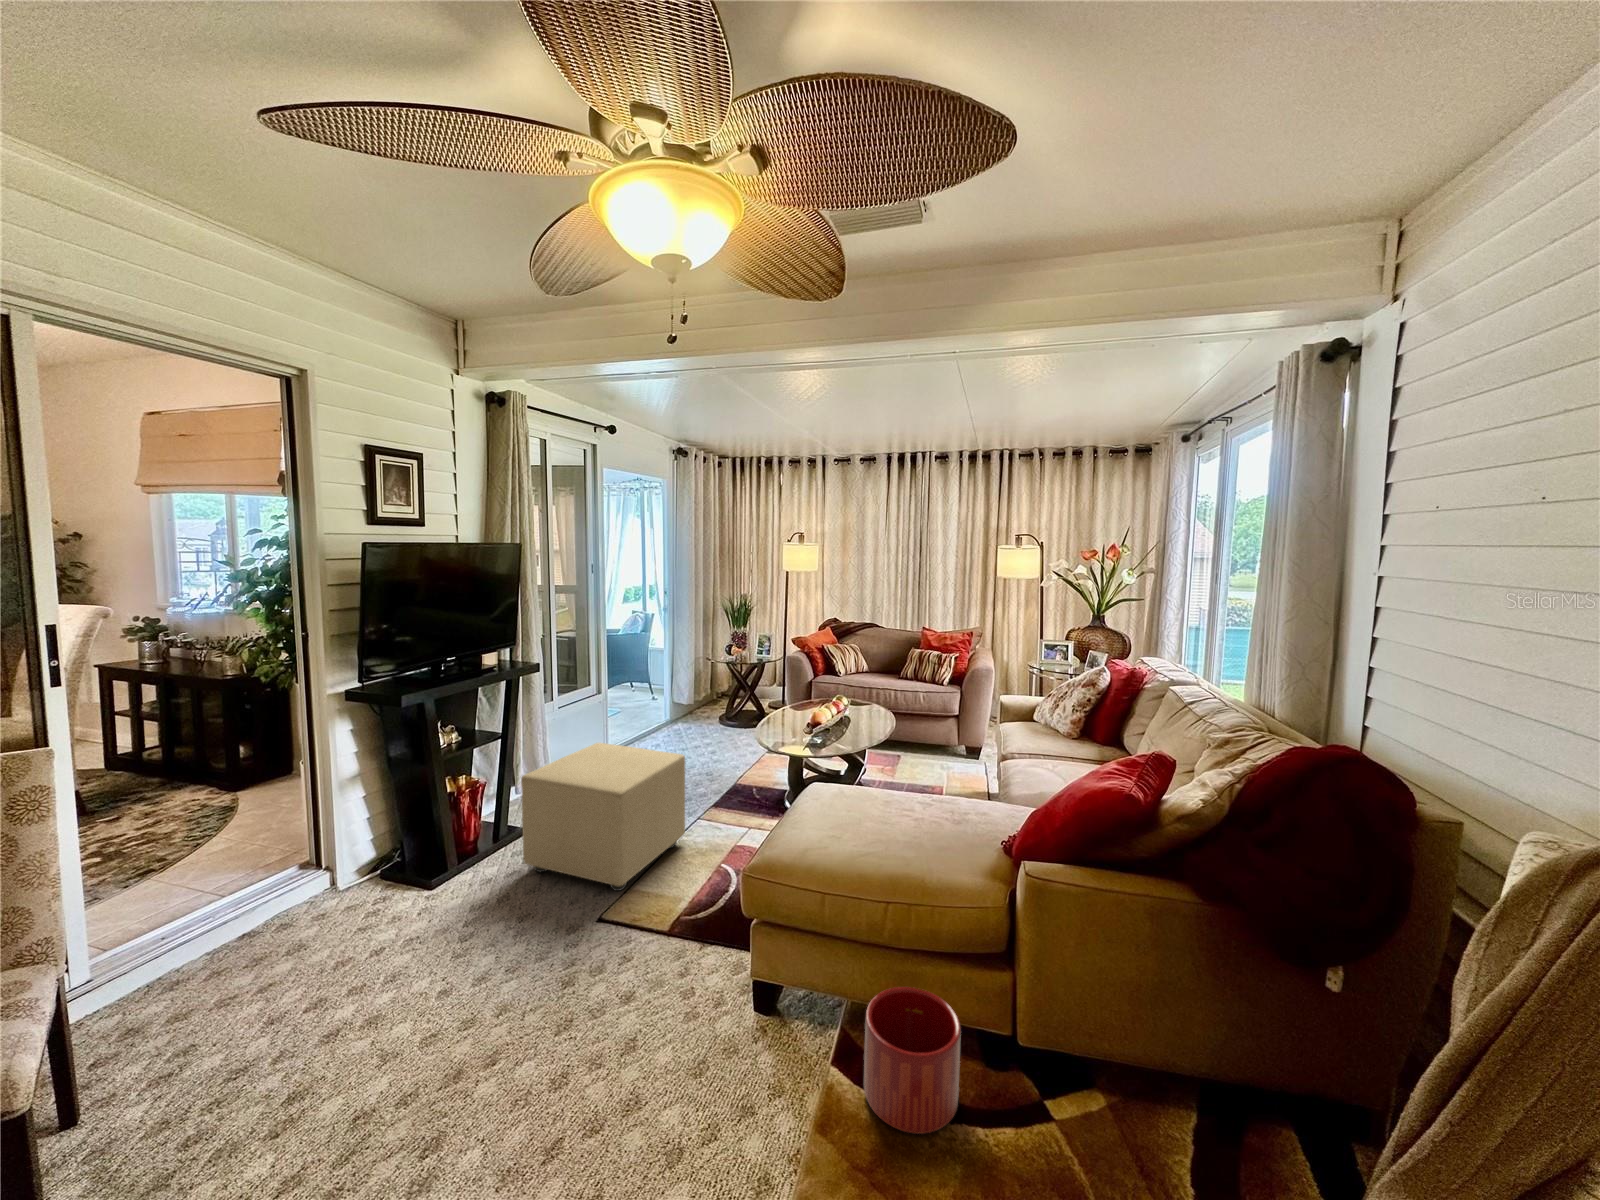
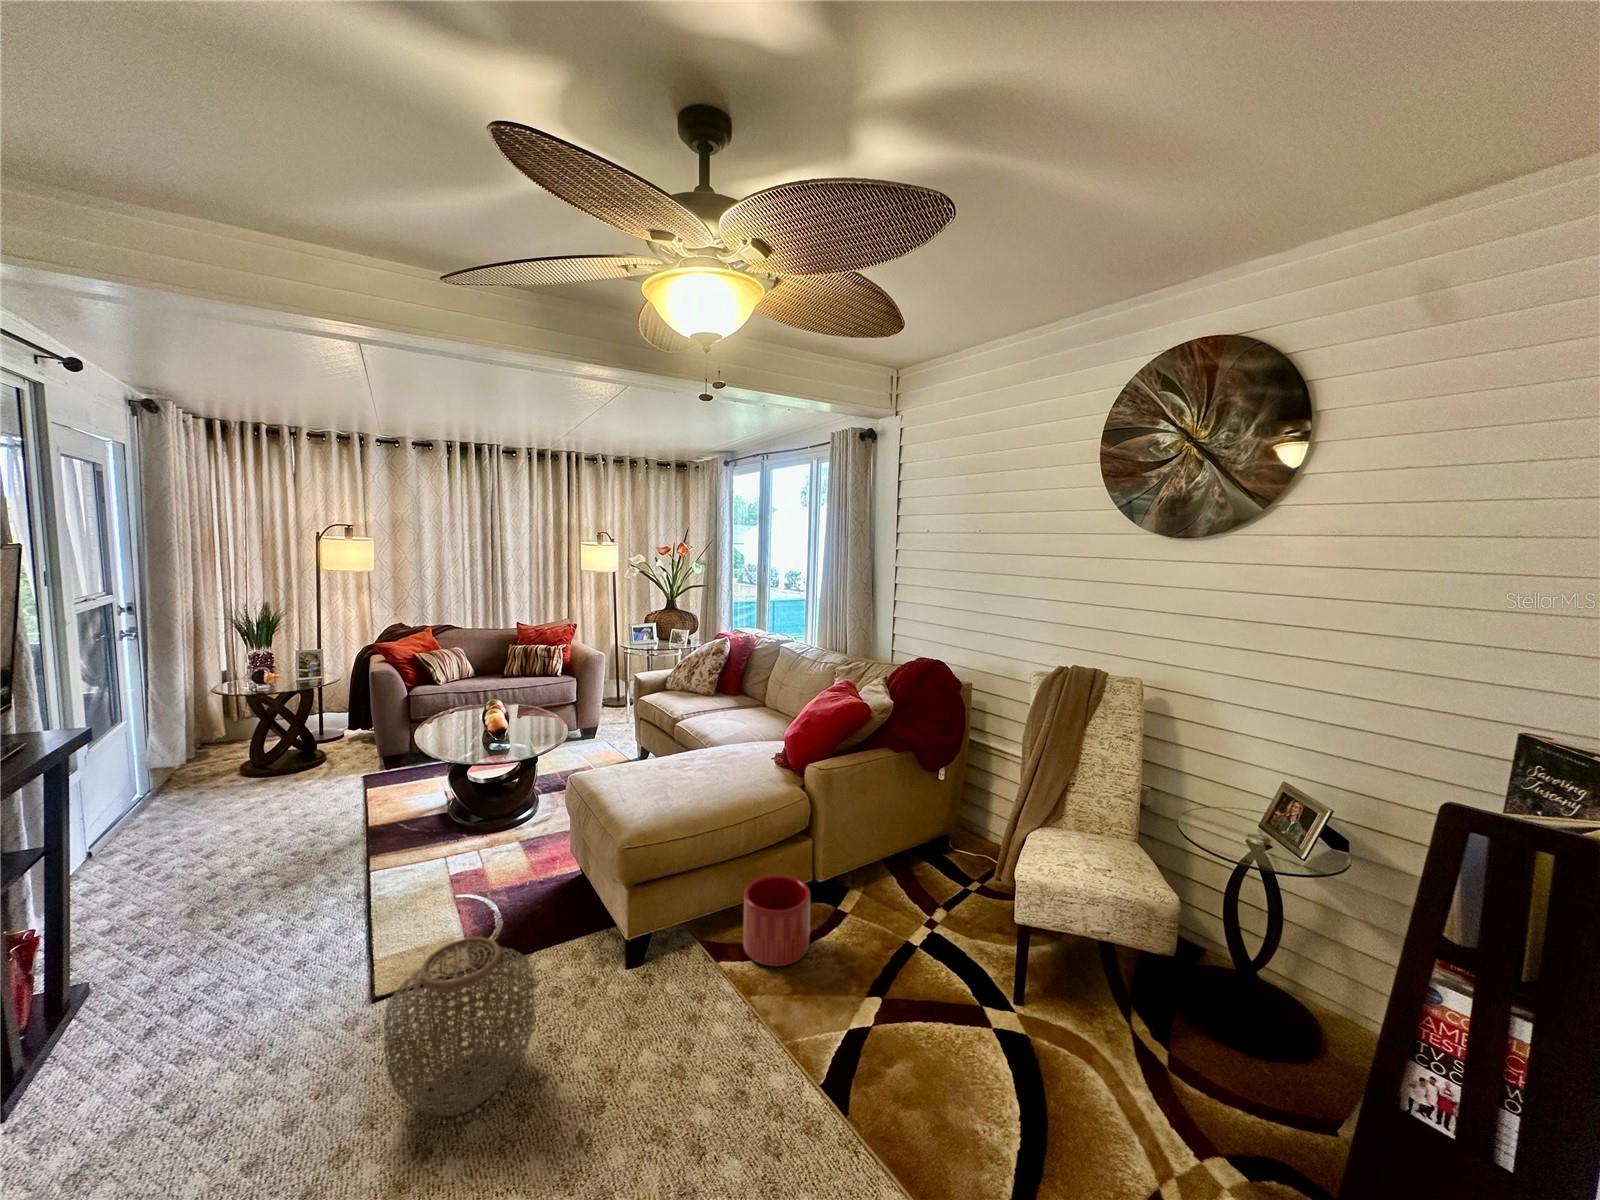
ottoman: present [521,743,685,891] -> none [162,797,390,1015]
woven basket: none [499,890,627,1048] -> present [384,937,535,1116]

